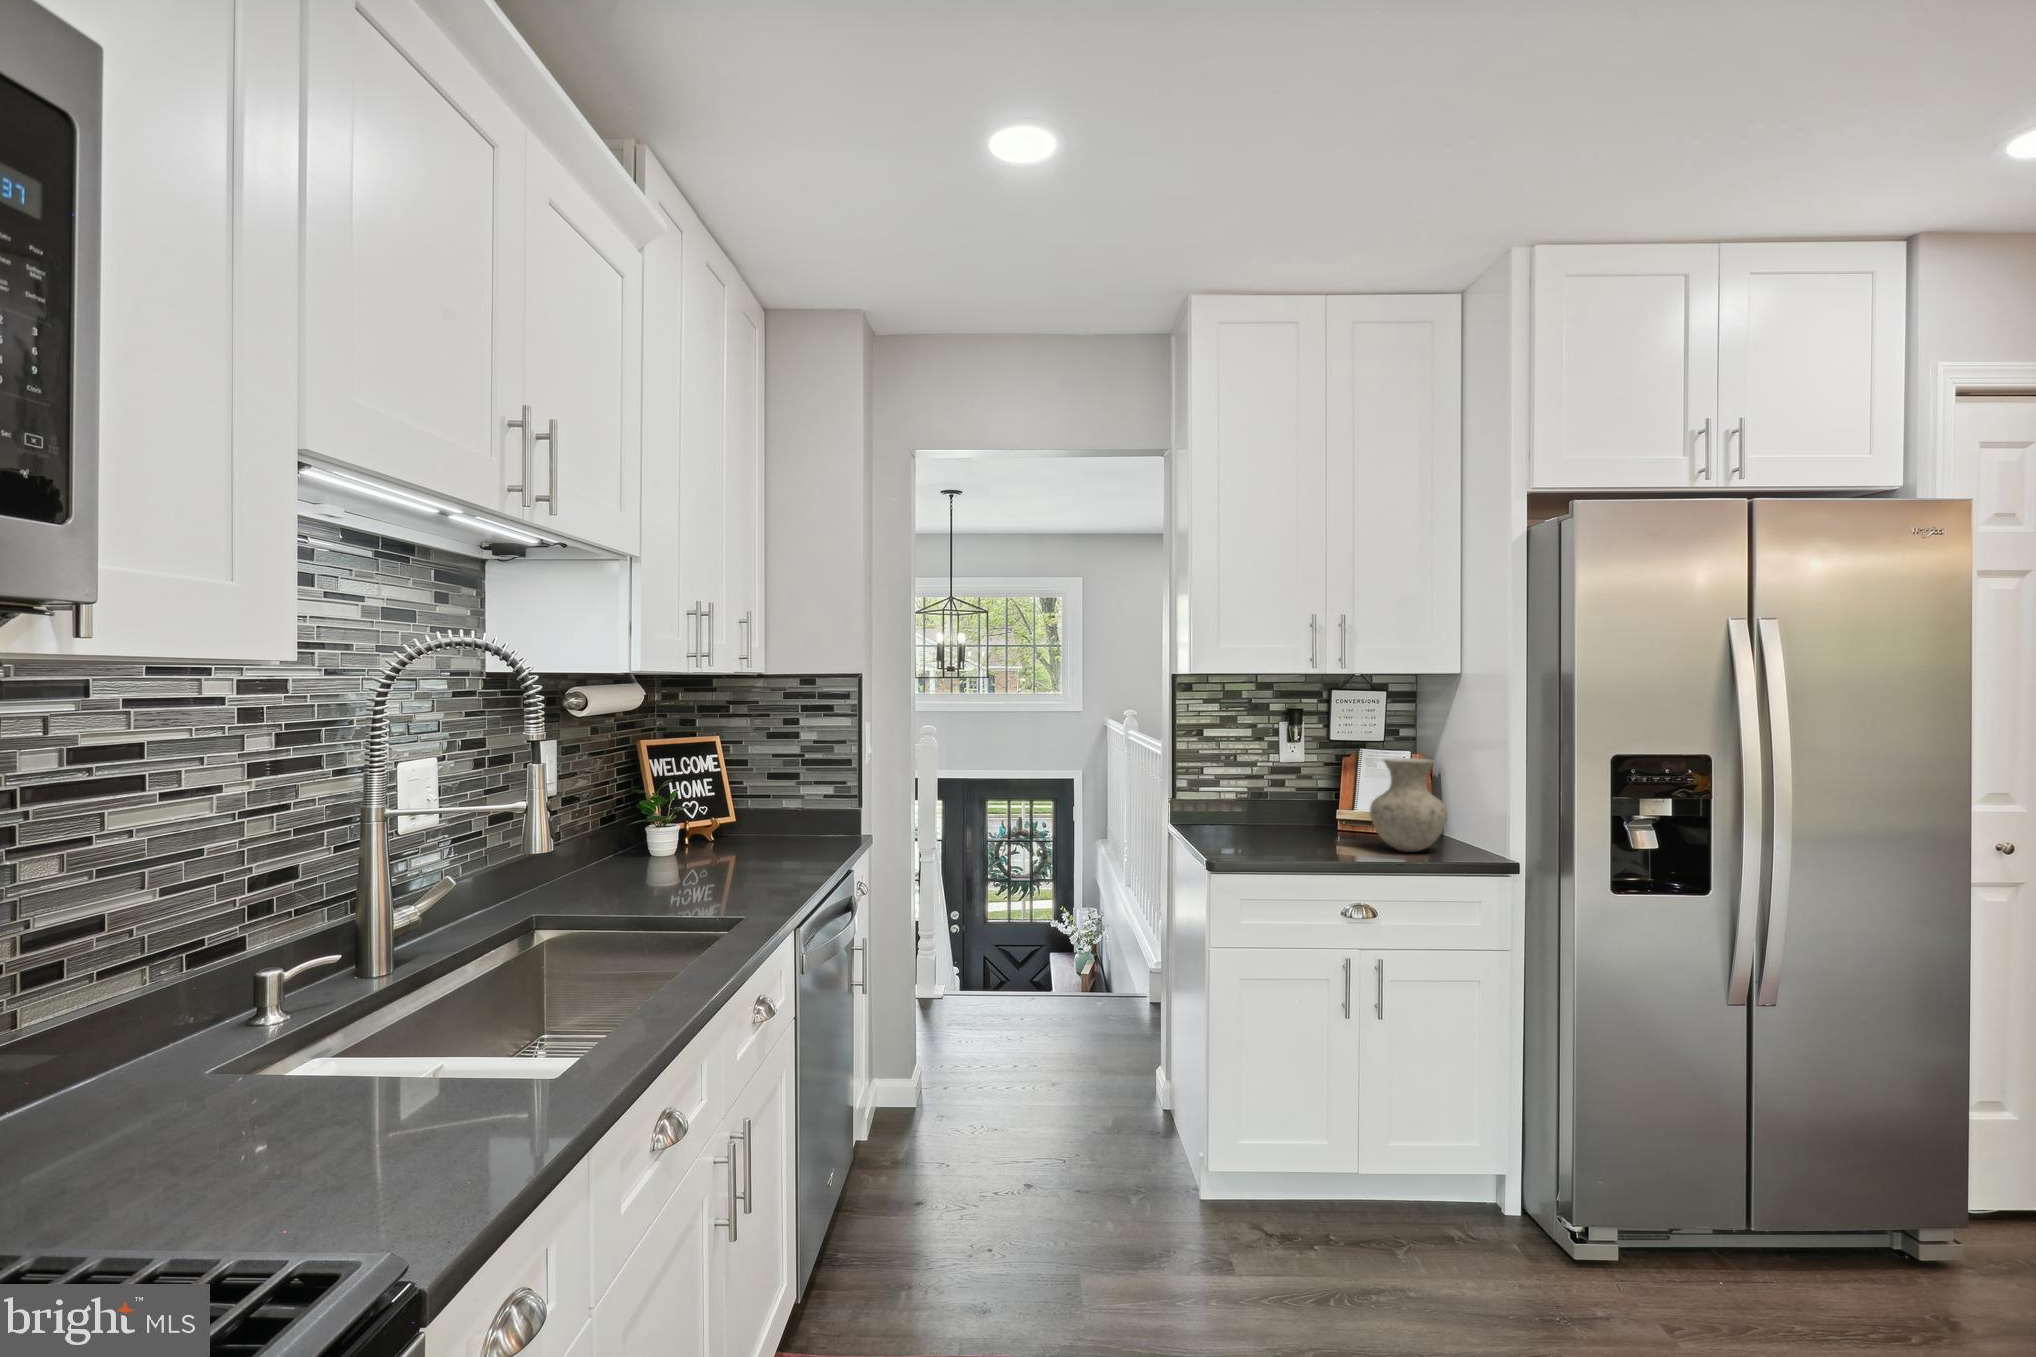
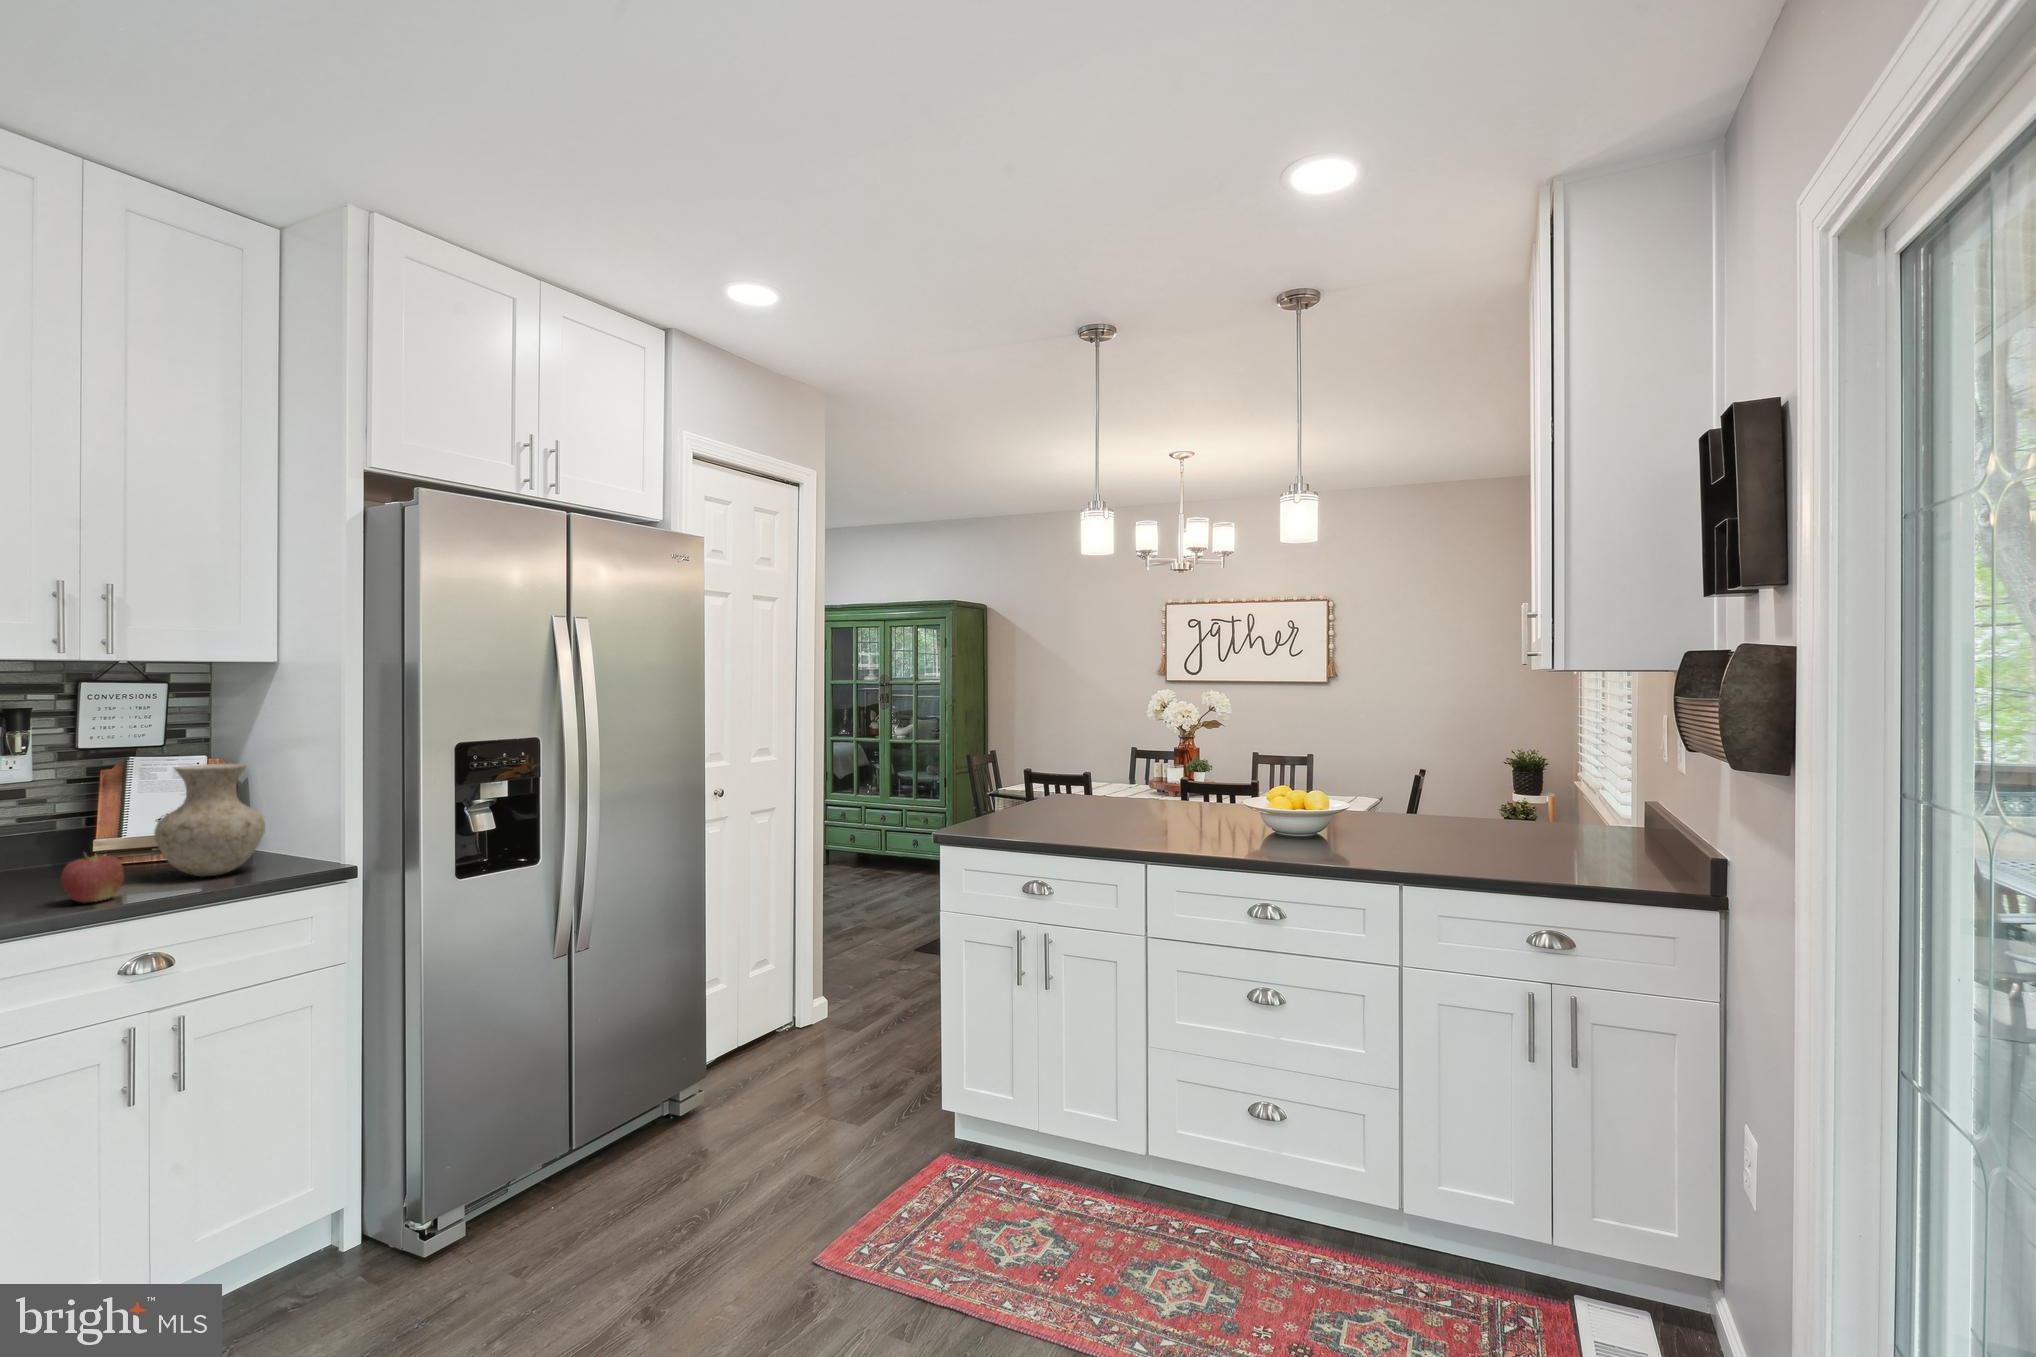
apple: none [1309,818,1347,858] -> present [61,853,124,903]

